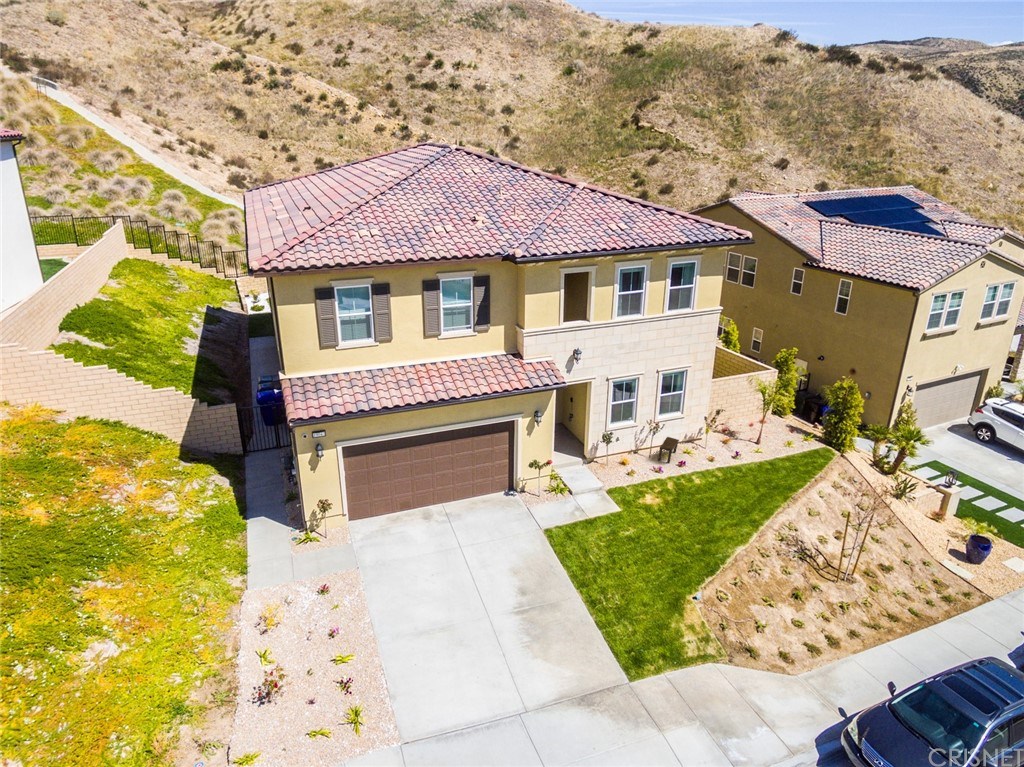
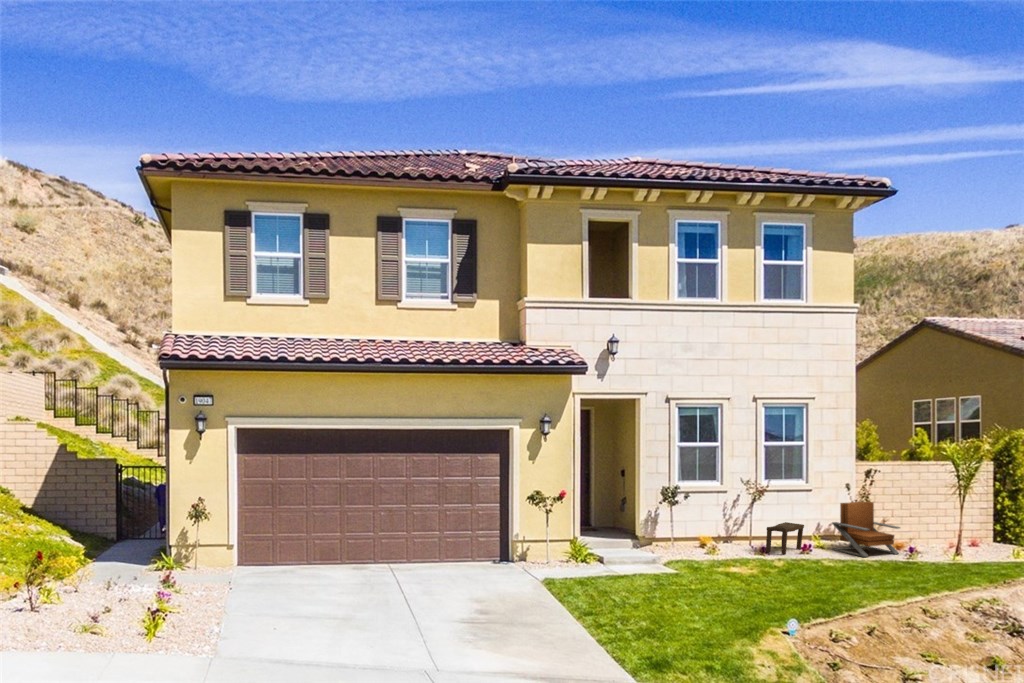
lounge chair: none [692,419,732,460] -> present [832,502,900,557]

